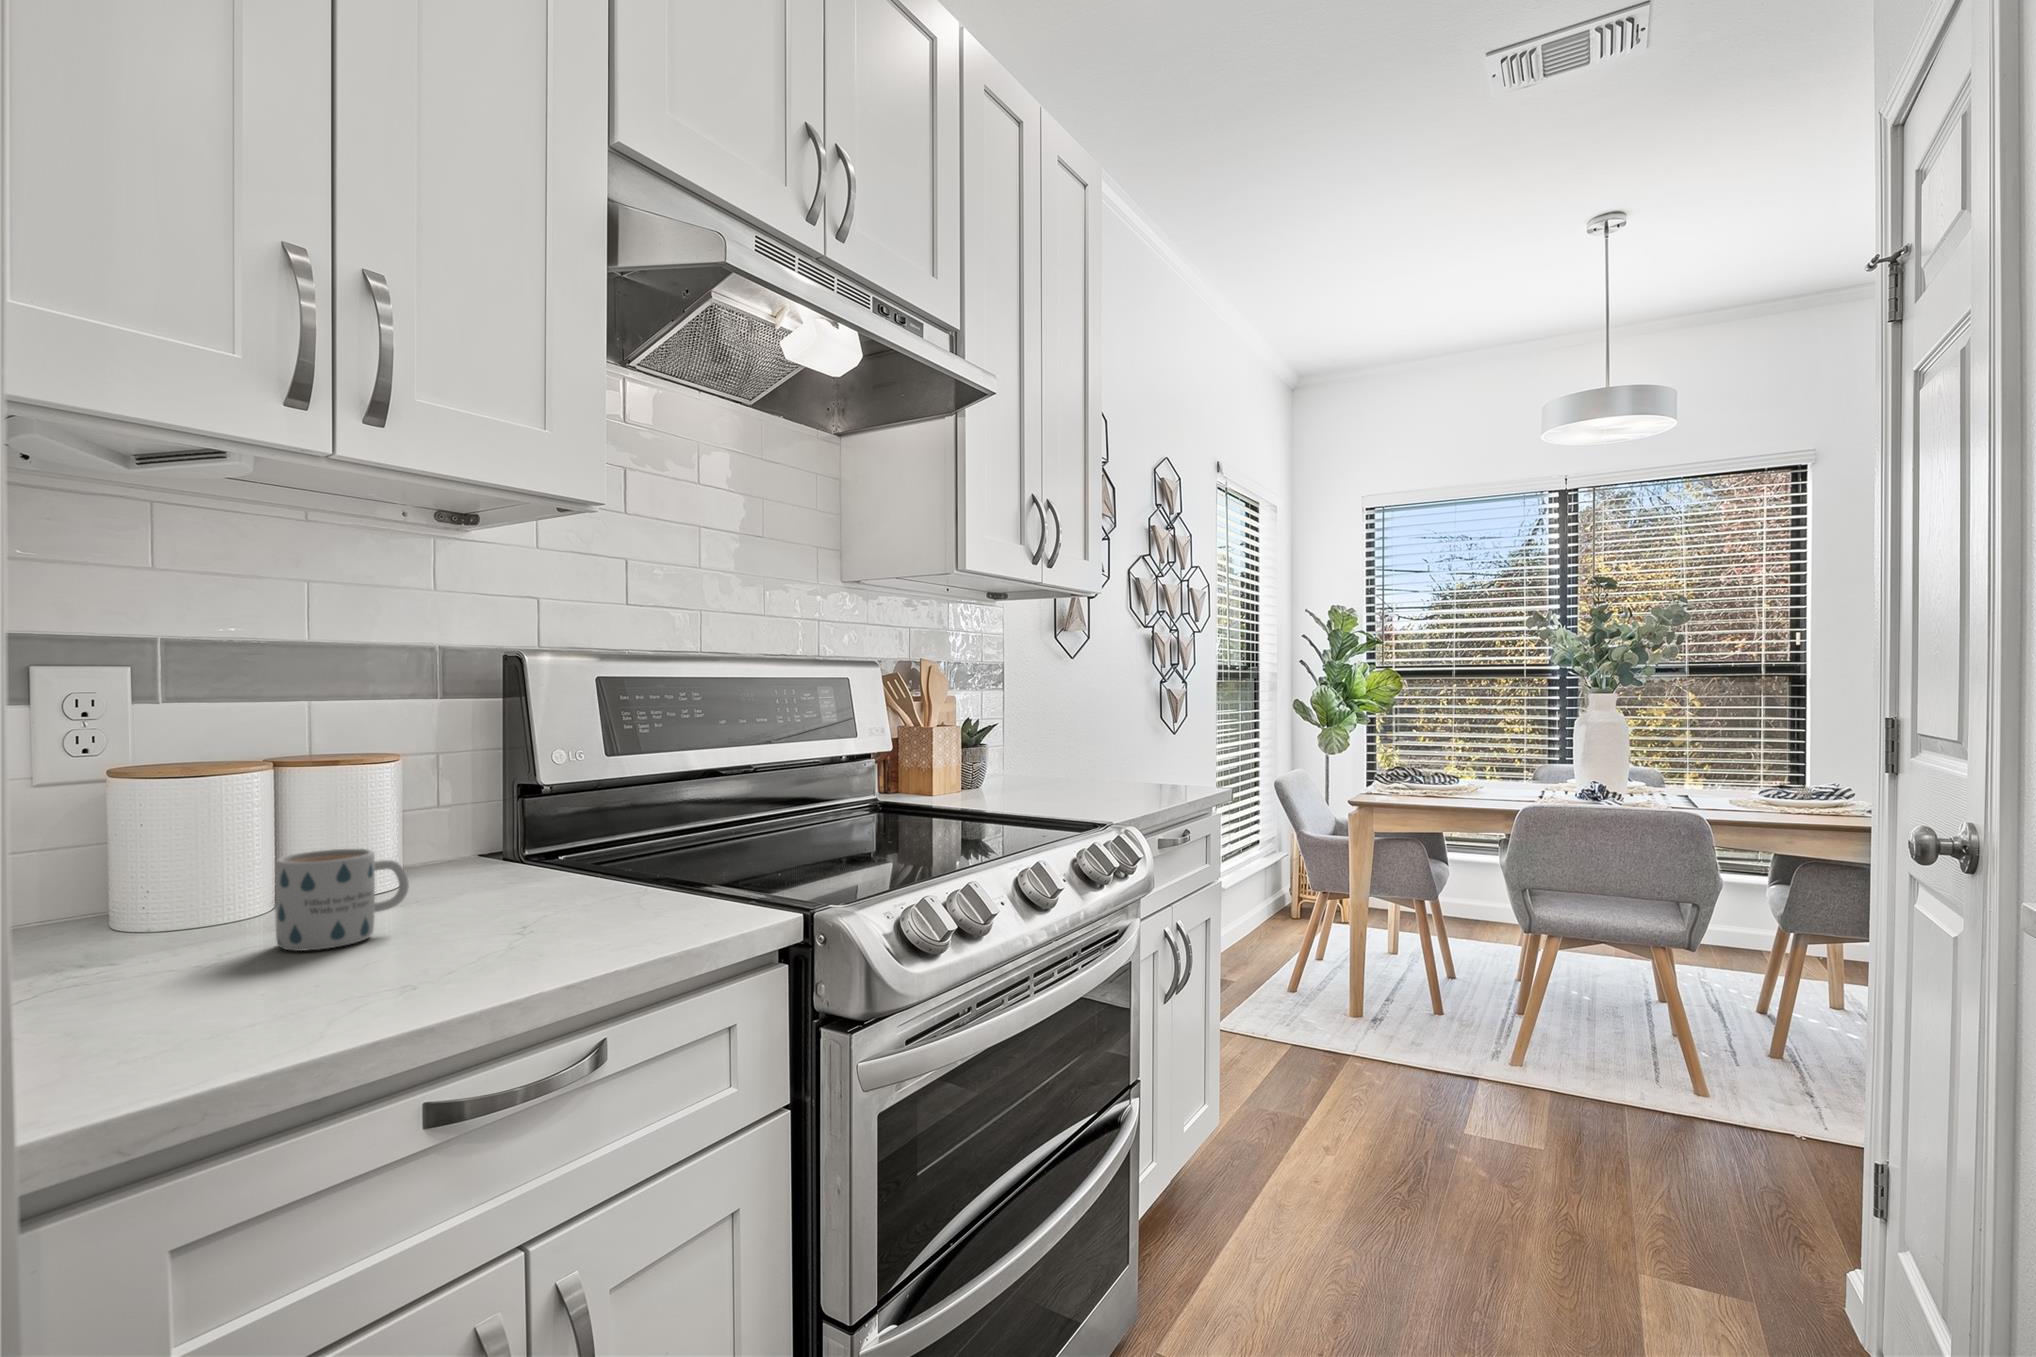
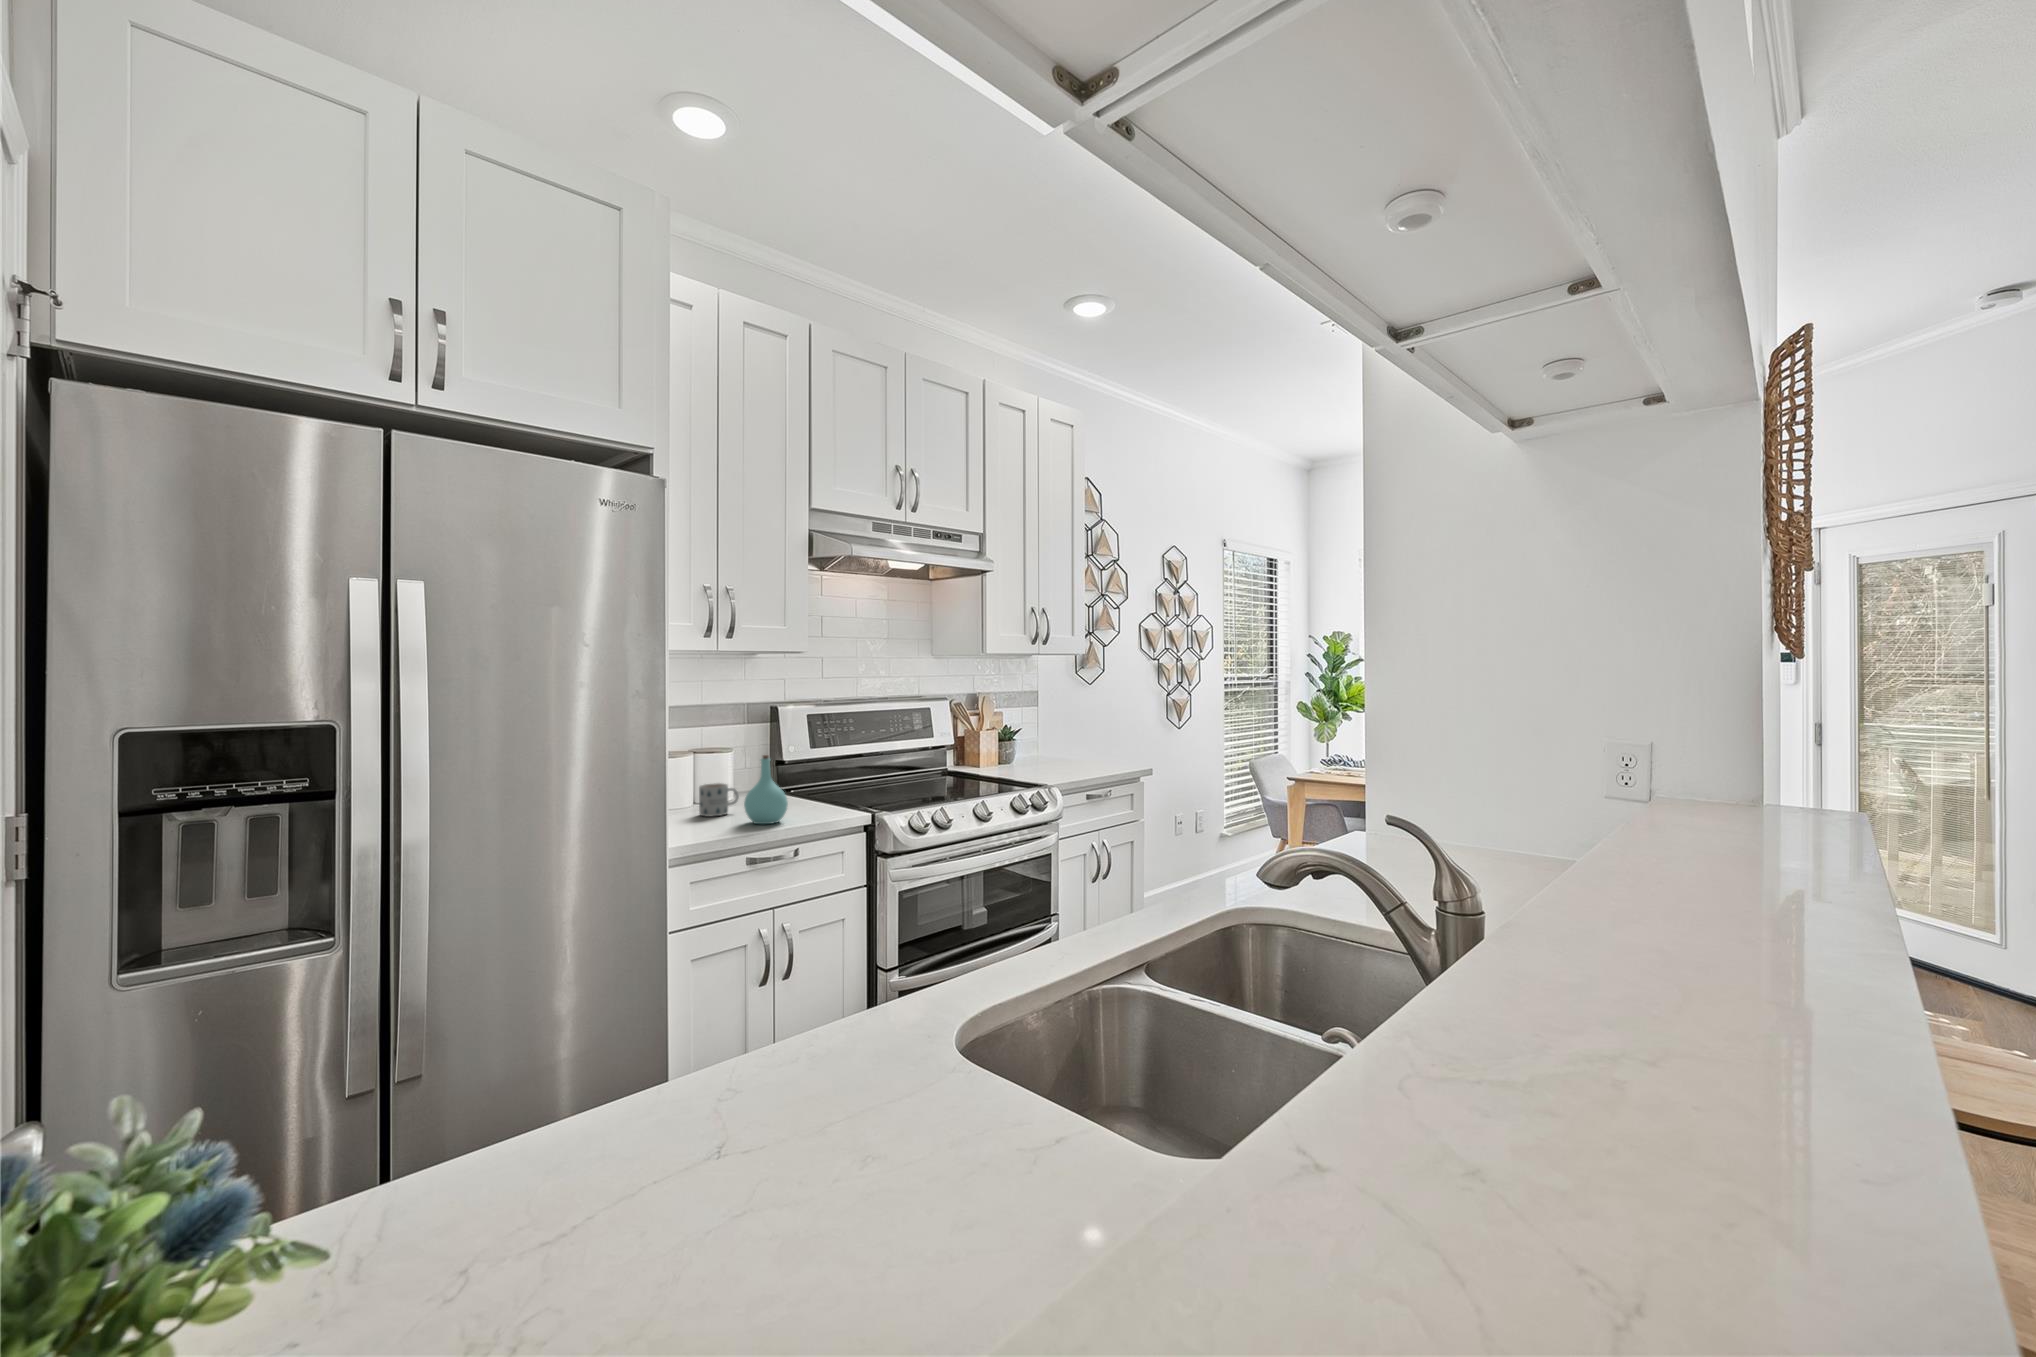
bottle: none [423,759,568,974] -> present [744,755,788,824]

